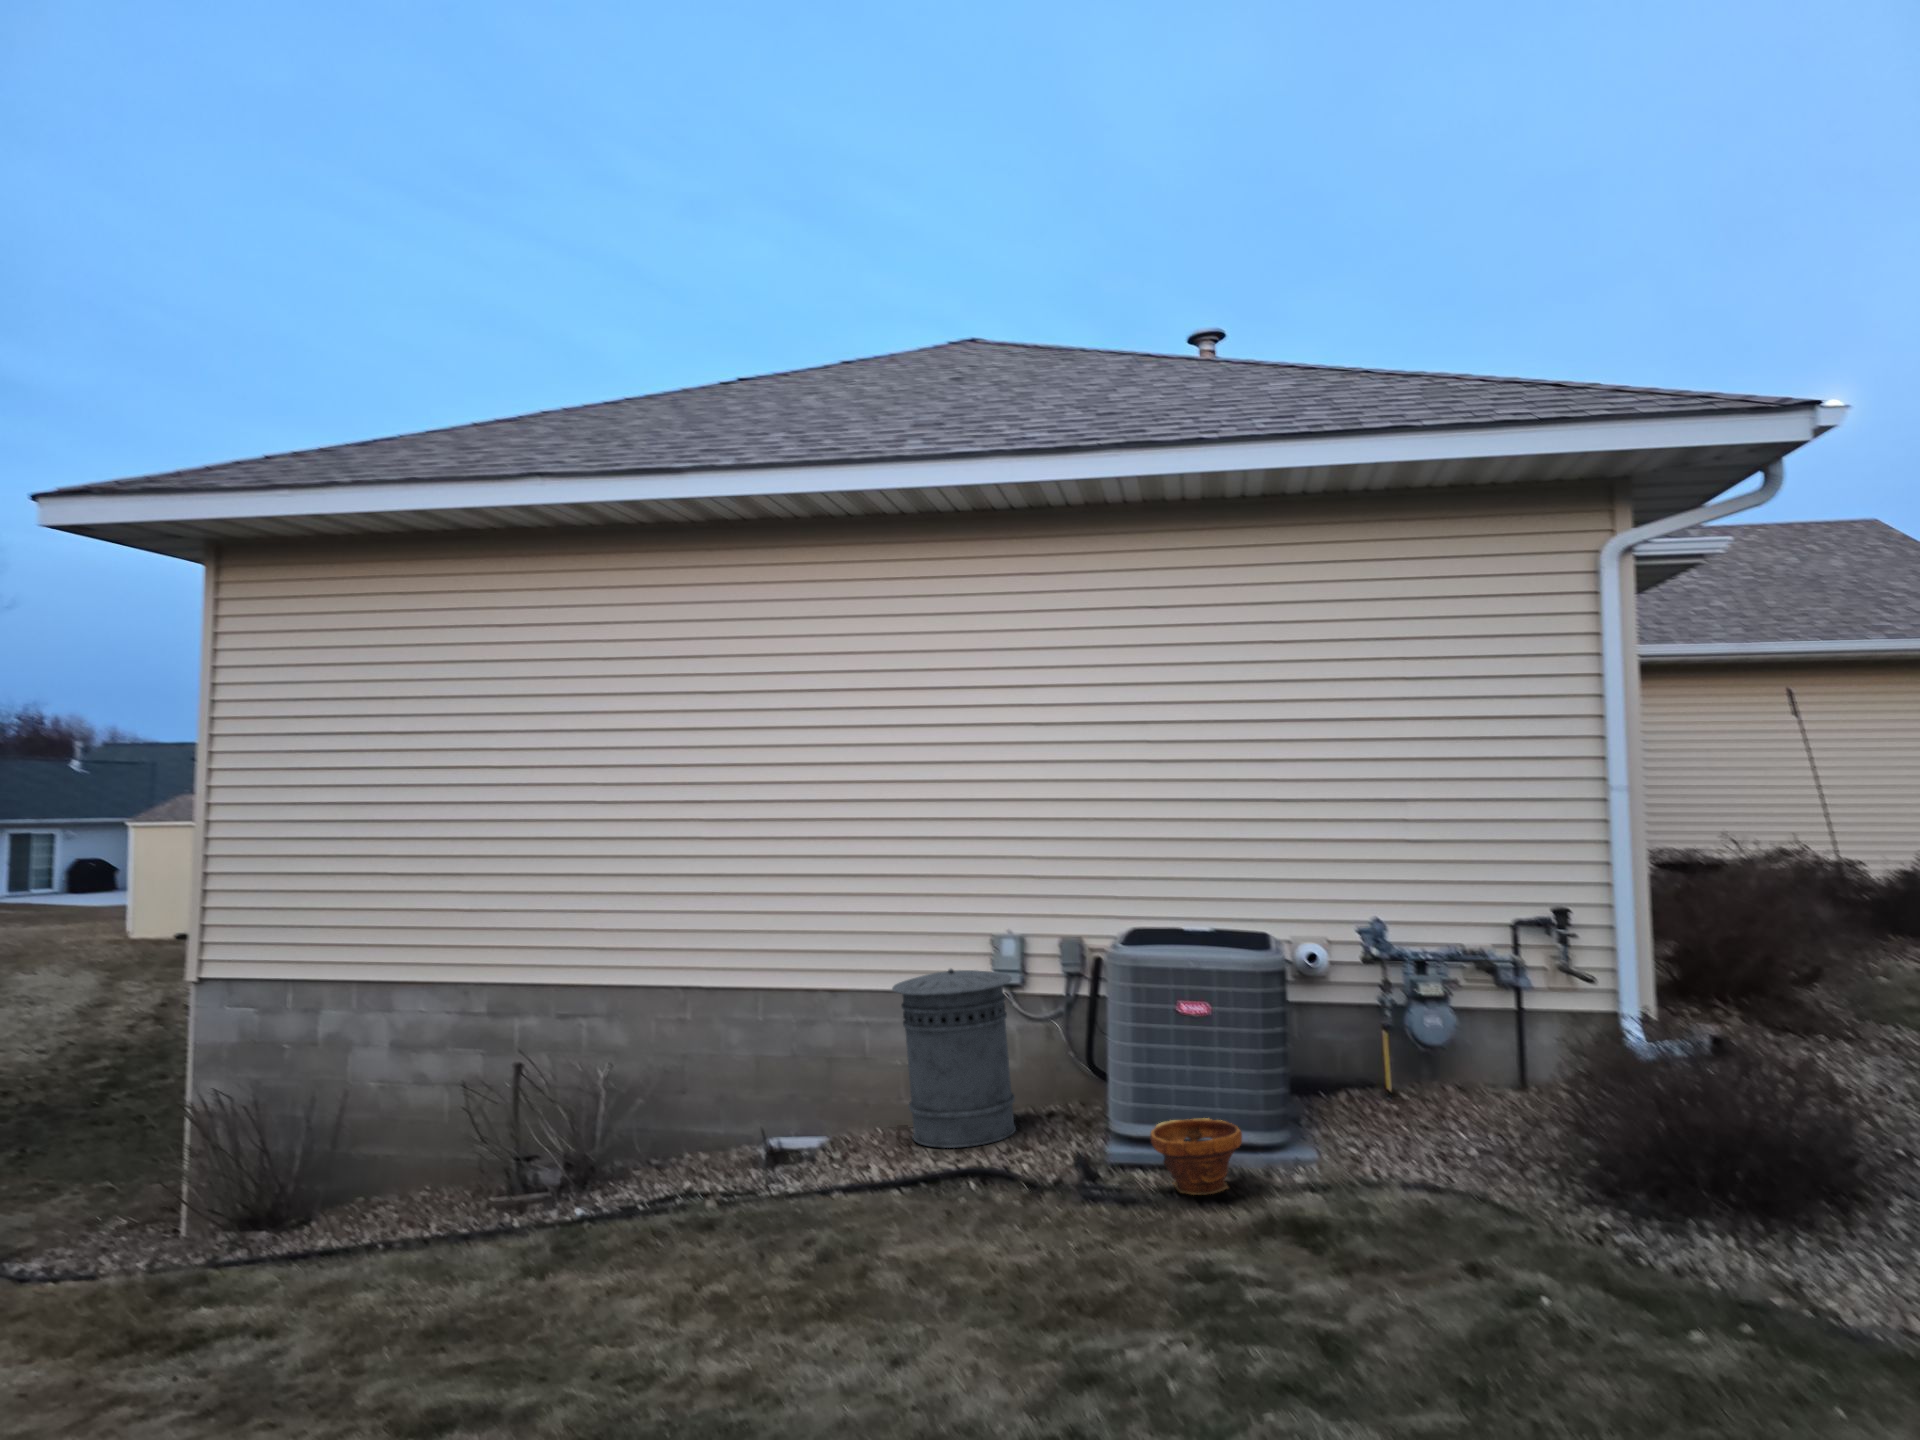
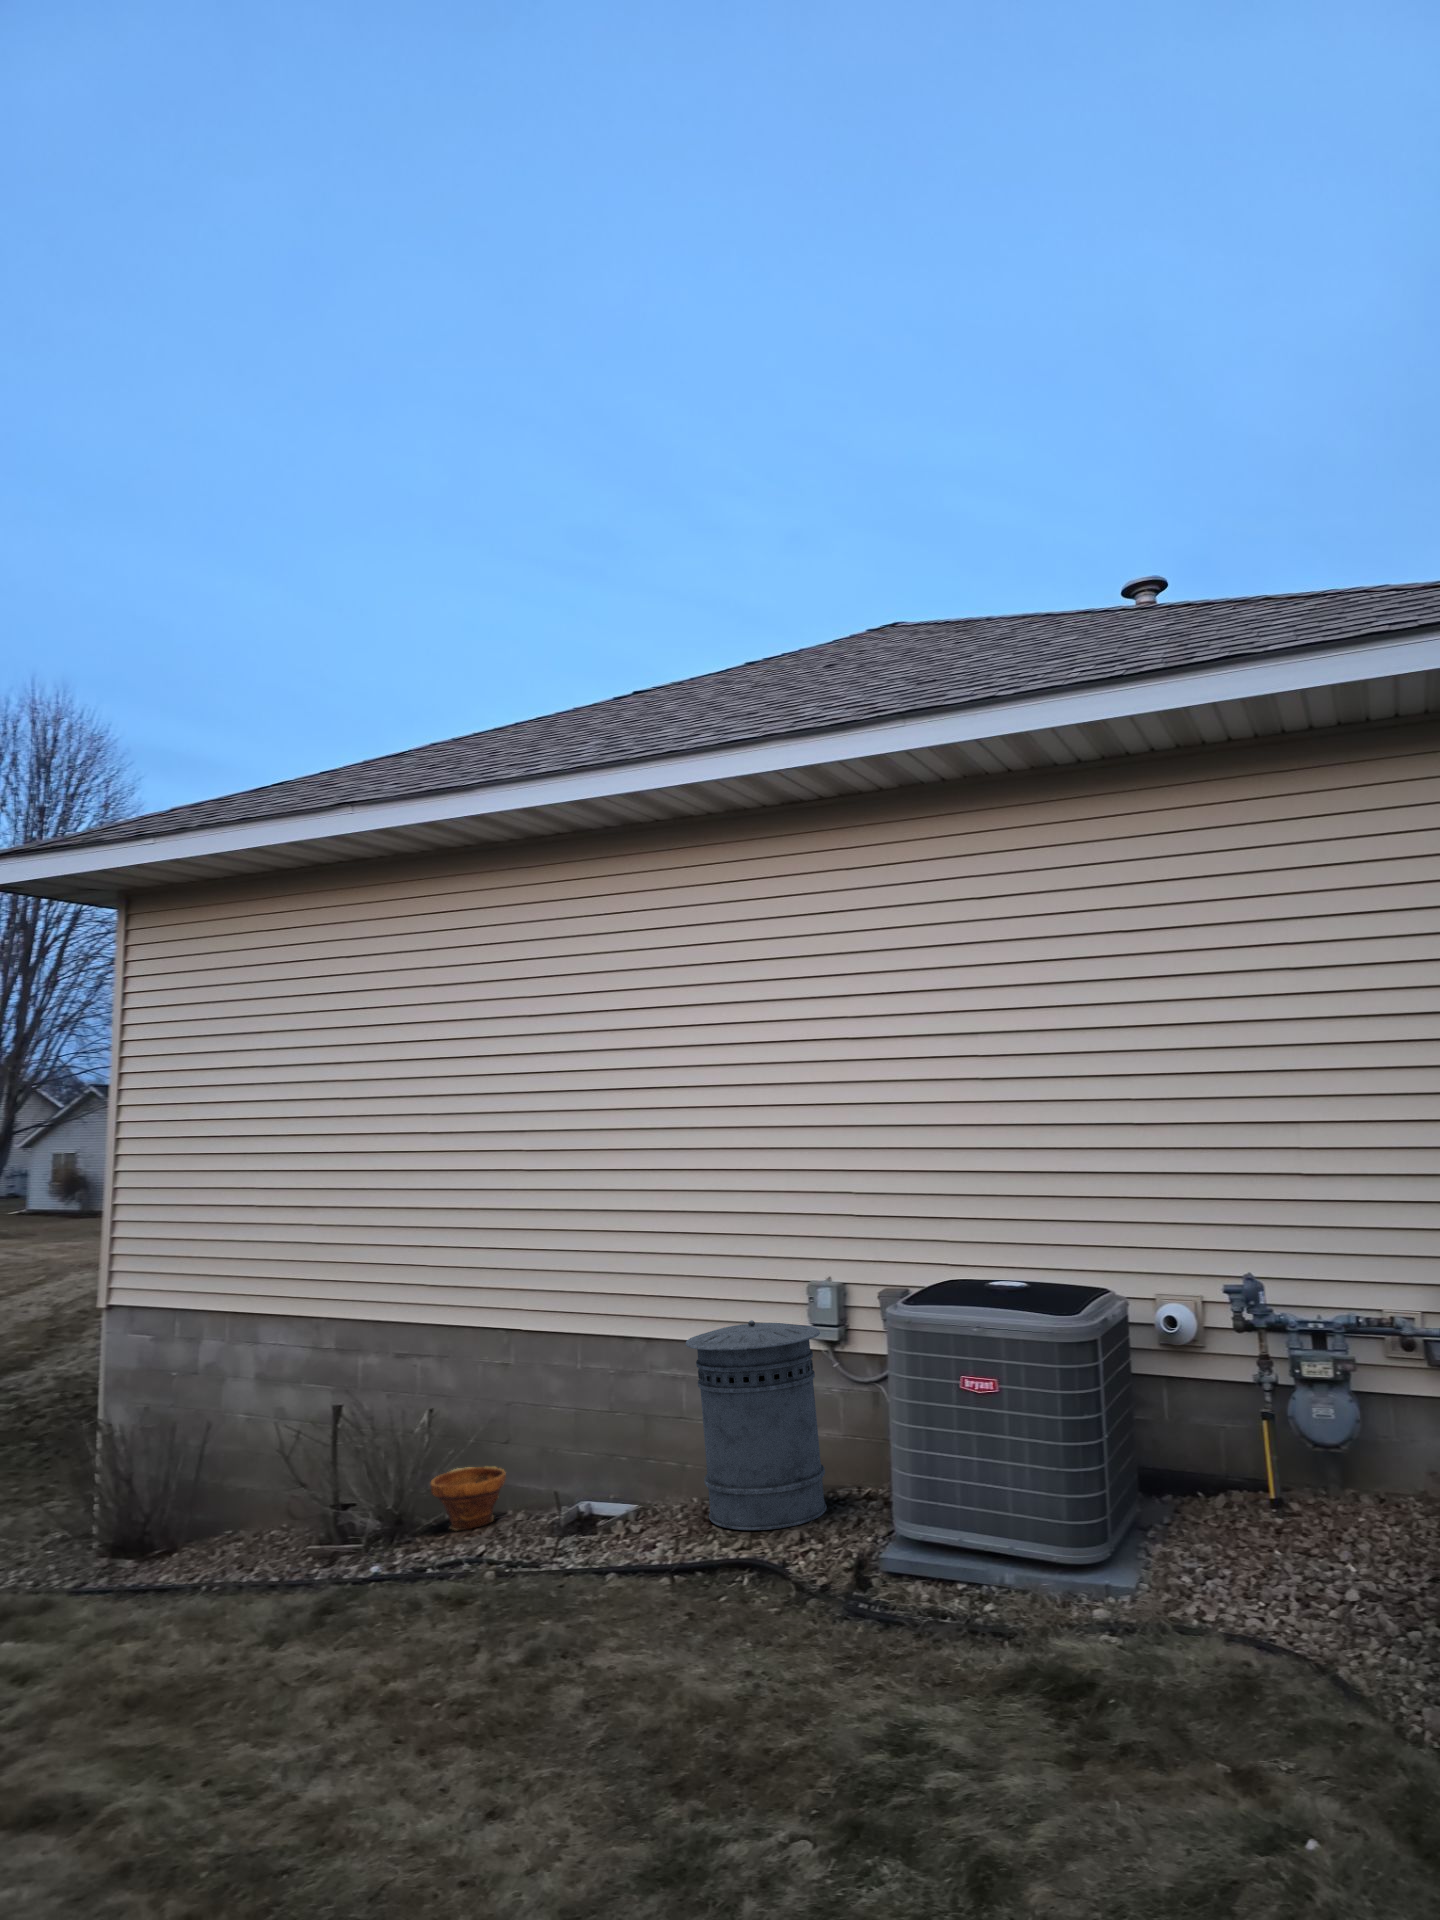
planter: present [1150,1118,1242,1195] -> present [430,1467,506,1530]

